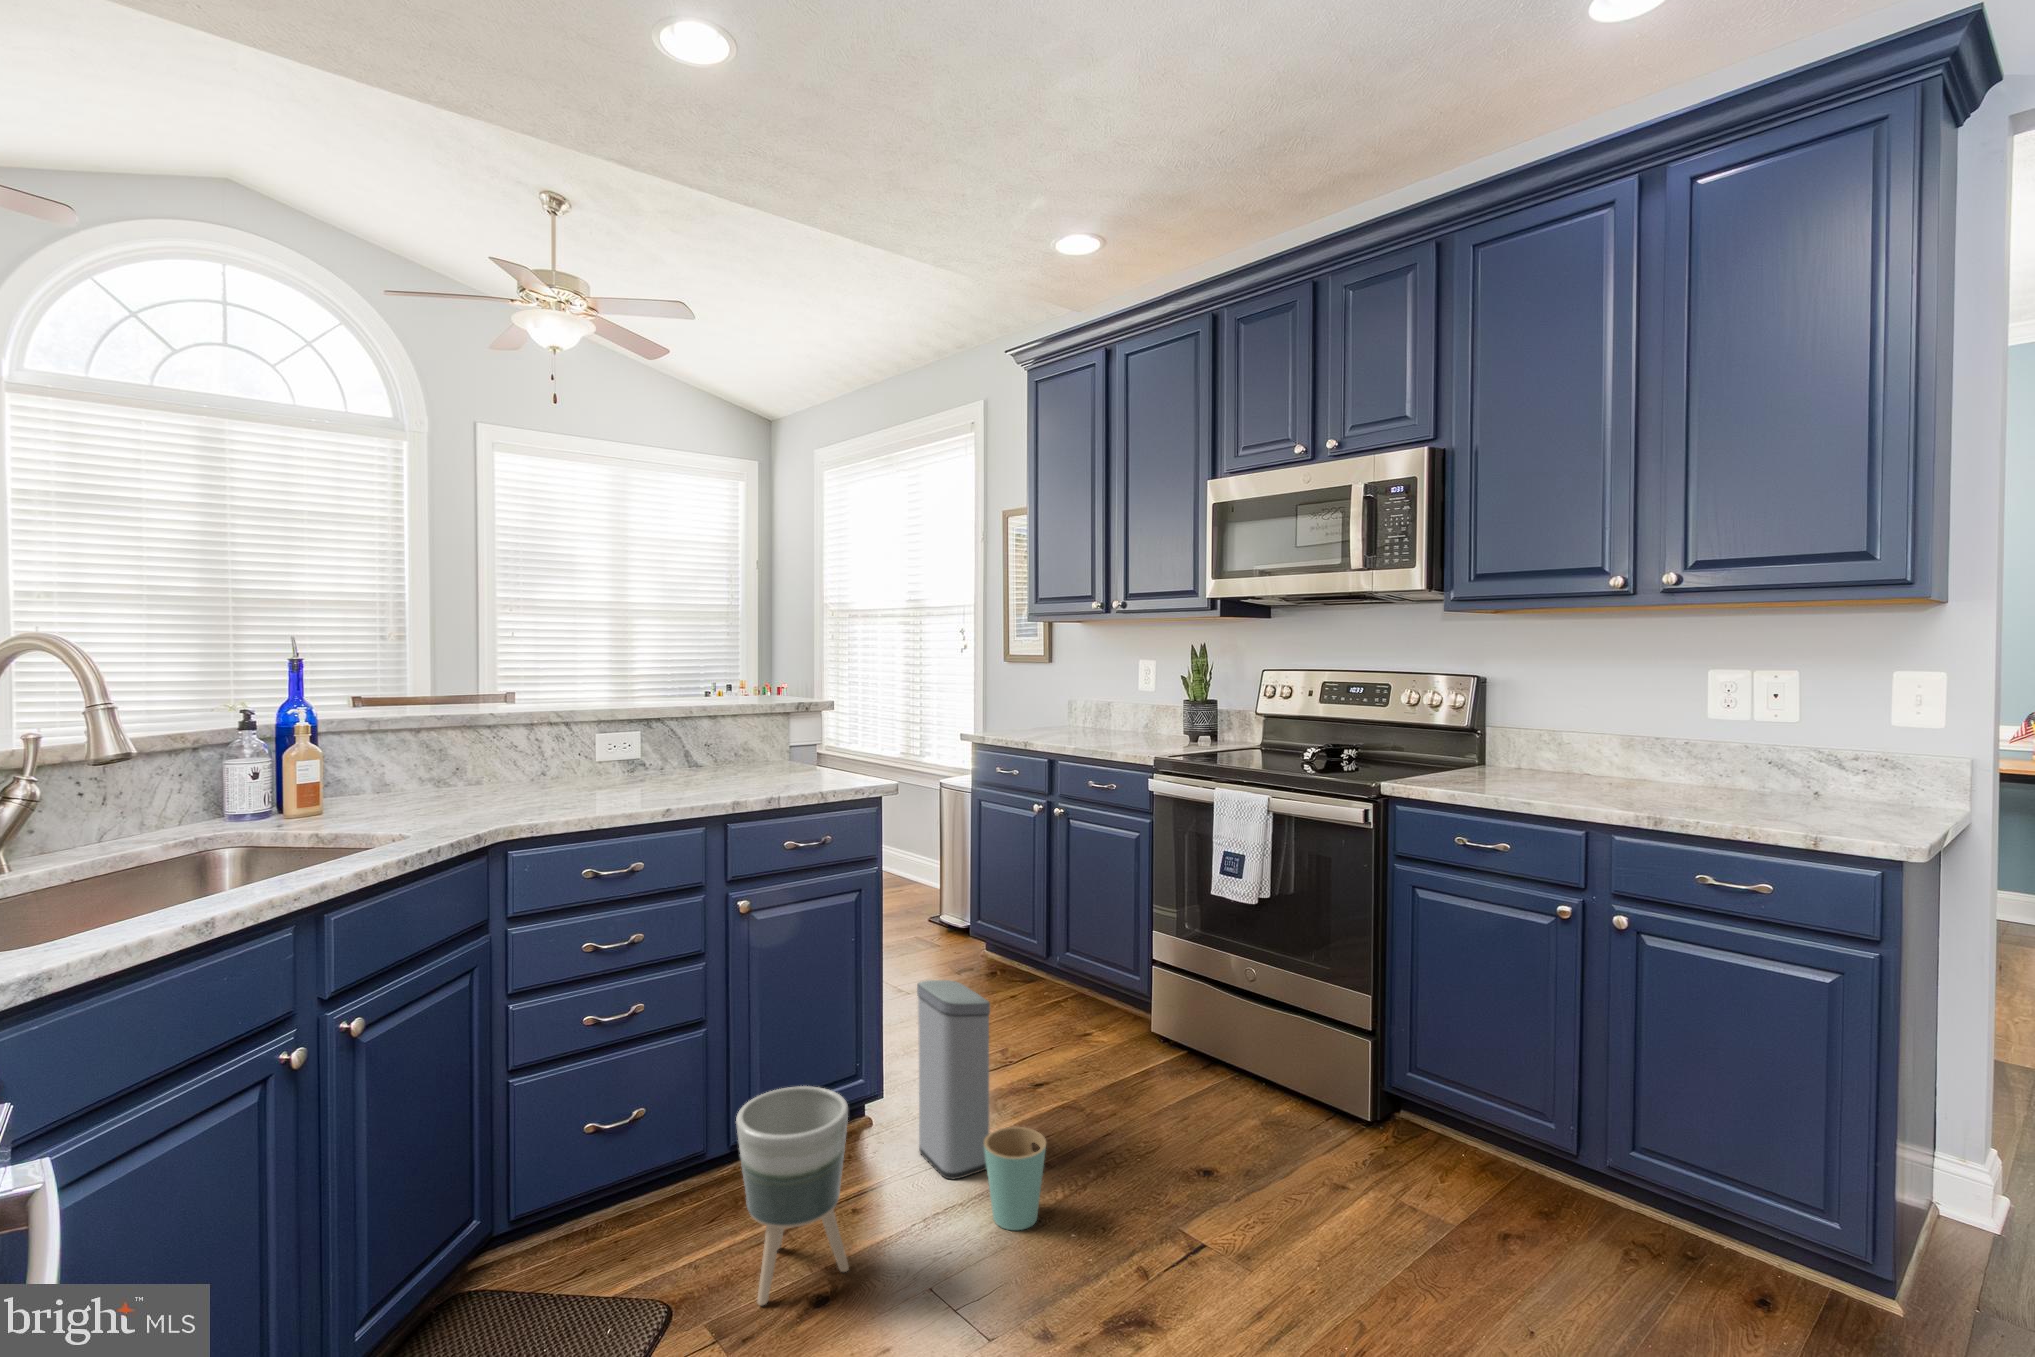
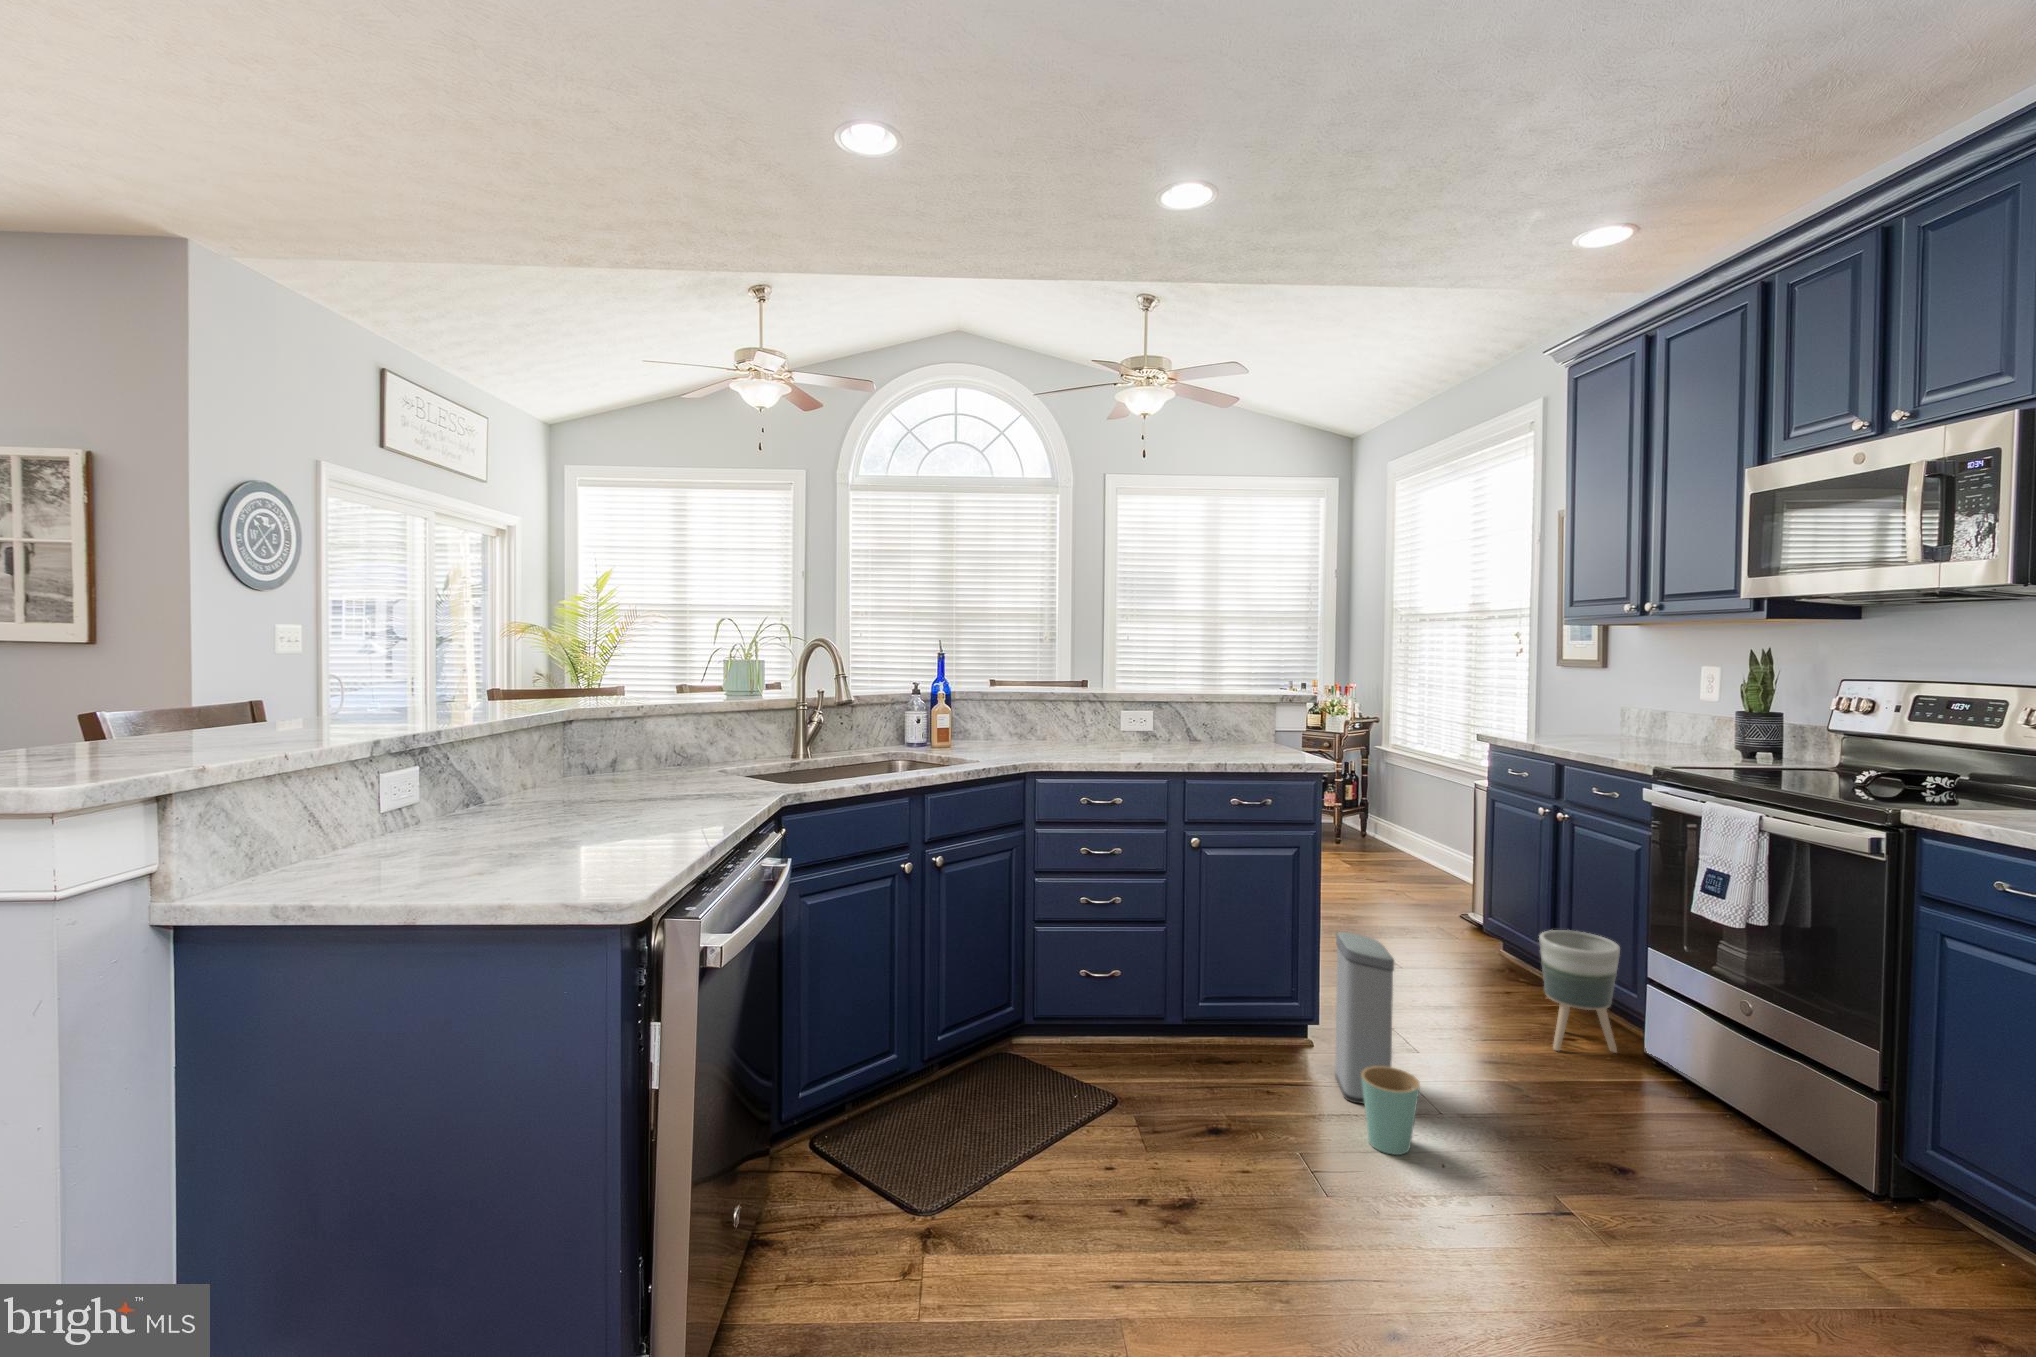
planter: present [736,1086,849,1305] -> present [1539,930,1620,1053]

